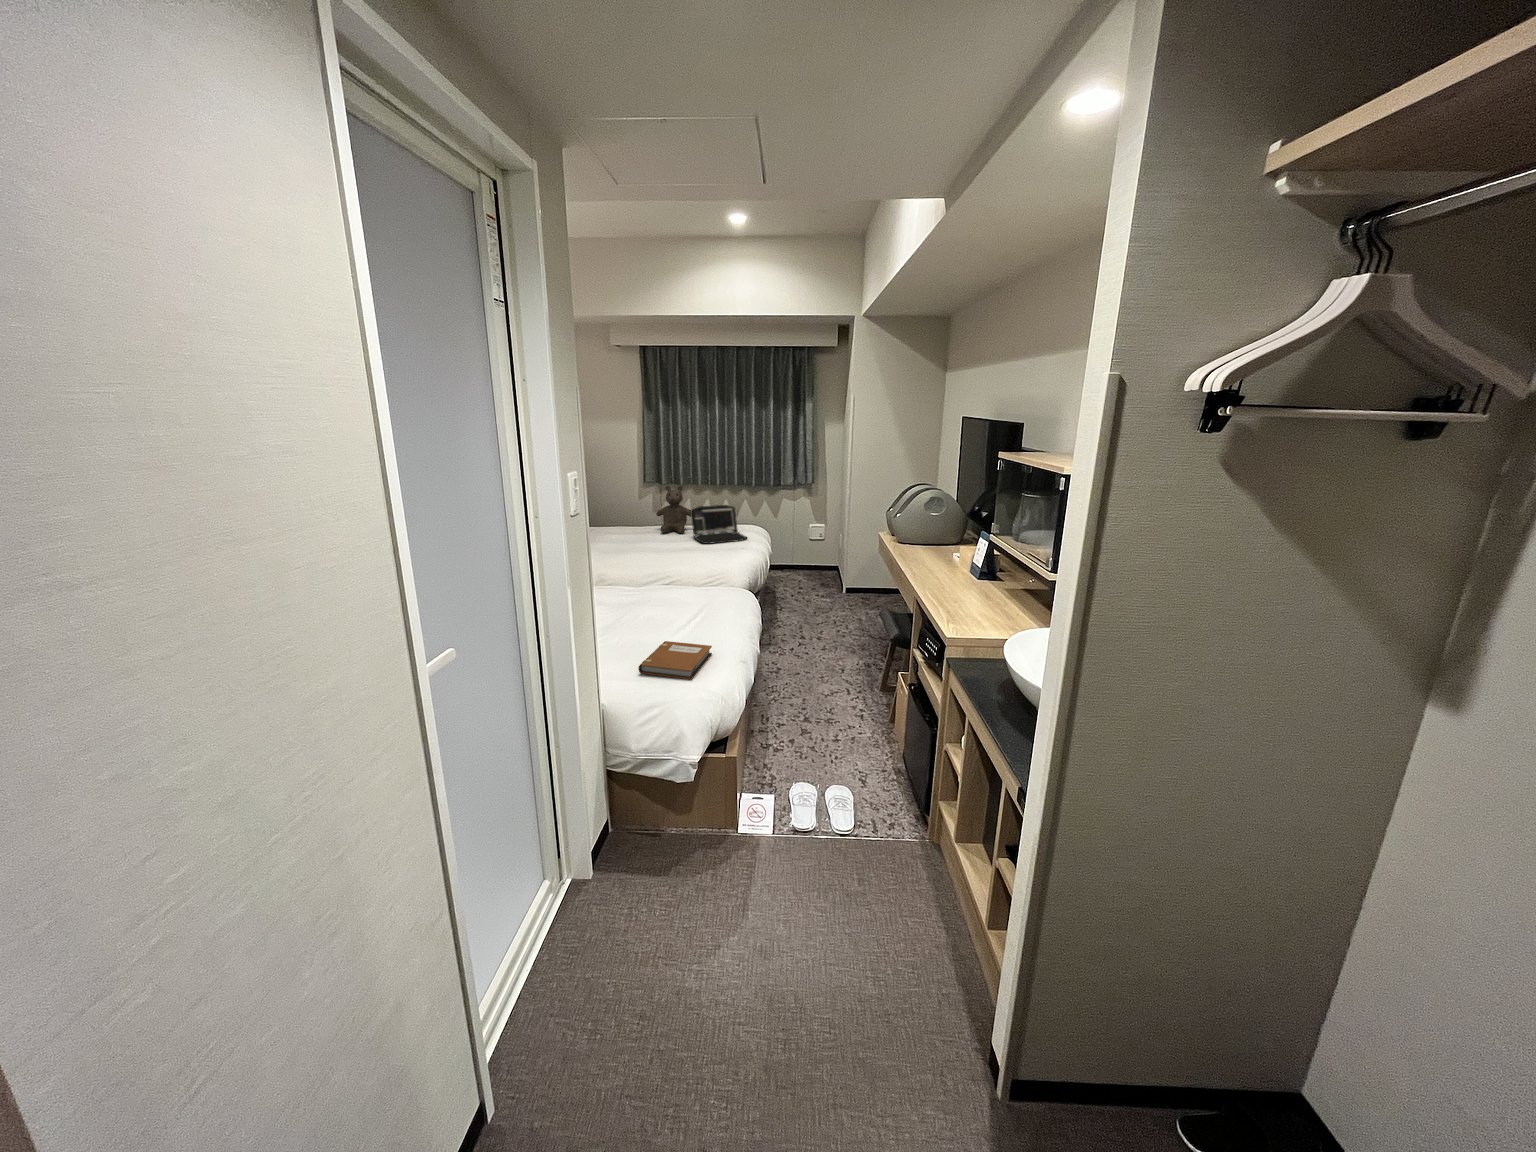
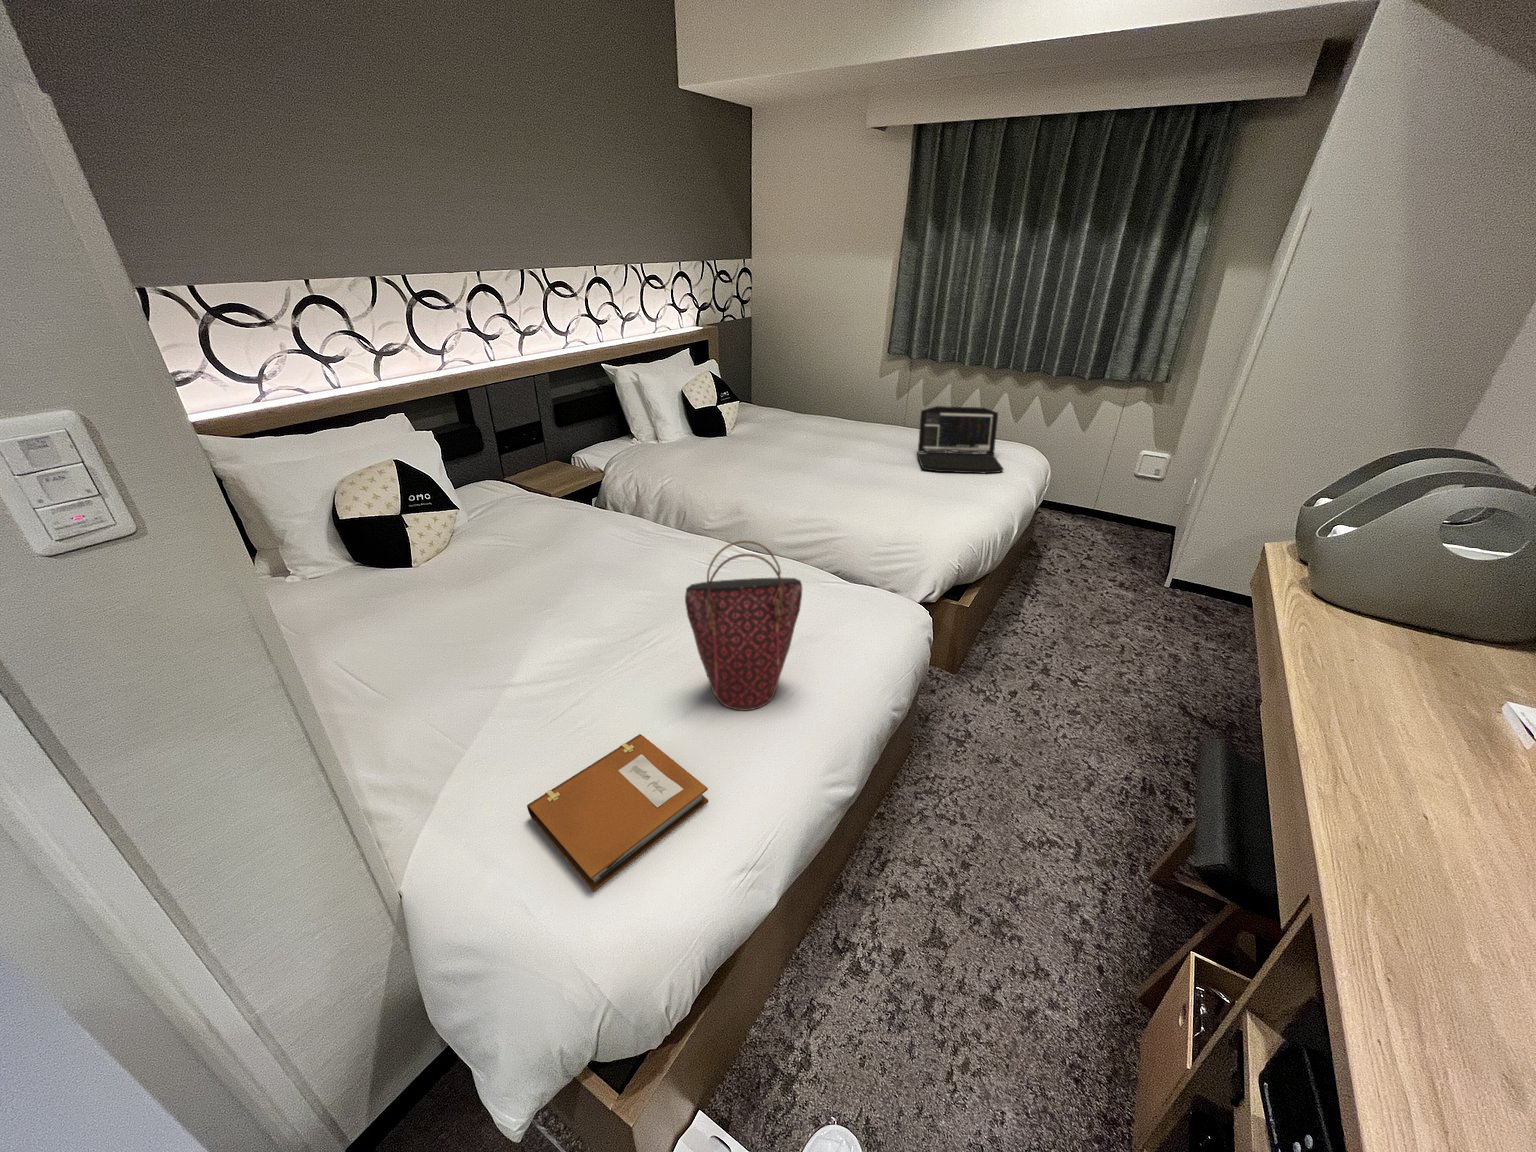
teddy bear: present [656,485,691,533] -> none [878,365,935,443]
handbag: none [665,548,715,633] -> present [685,541,802,710]

